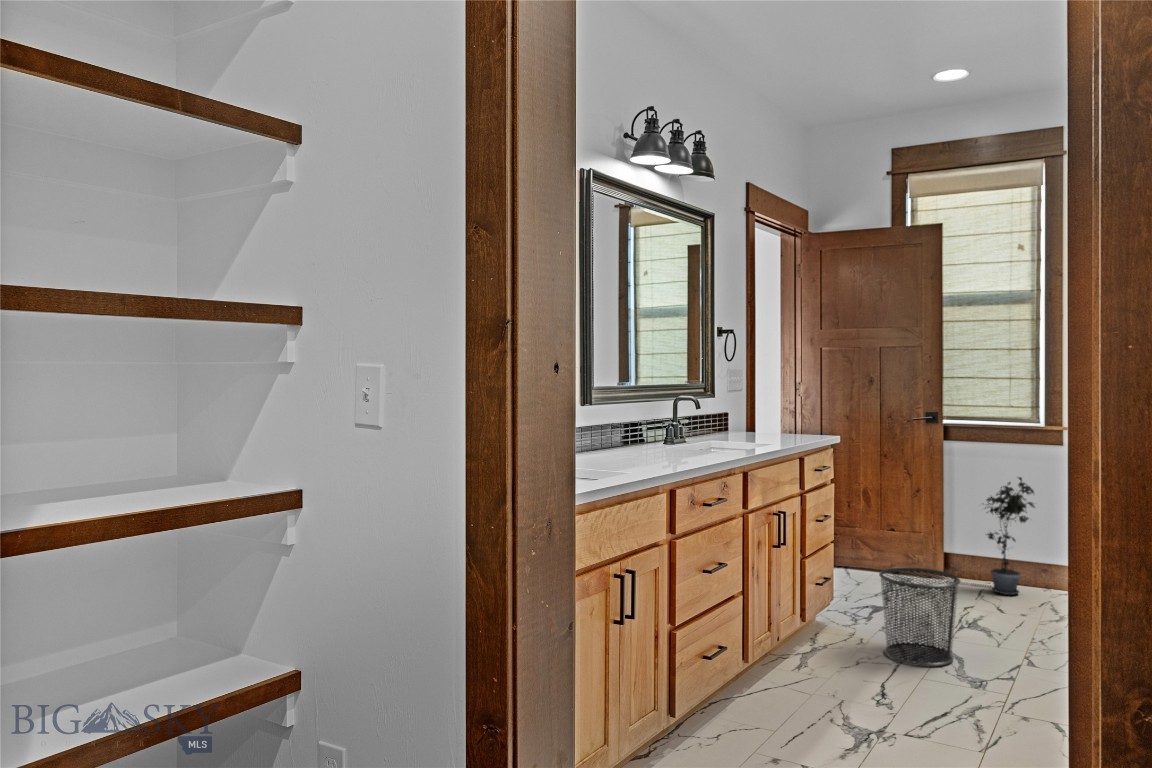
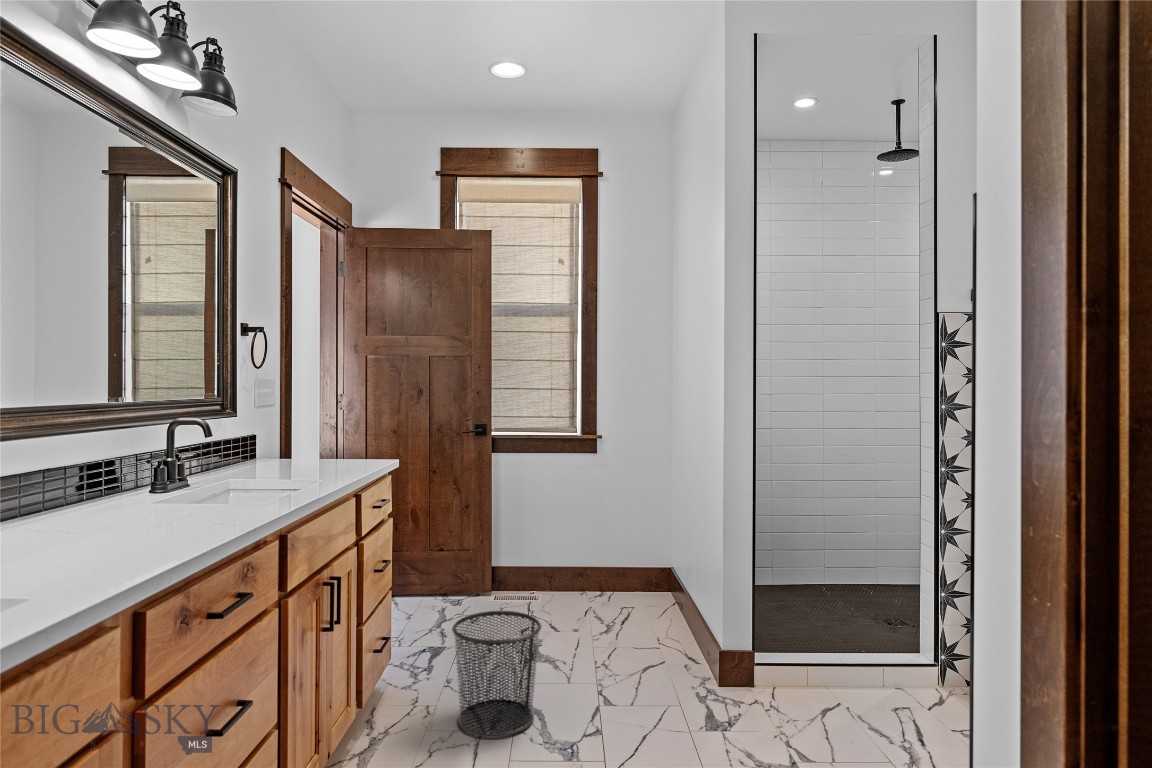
potted plant: present [985,477,1035,595] -> none [528,487,580,606]

